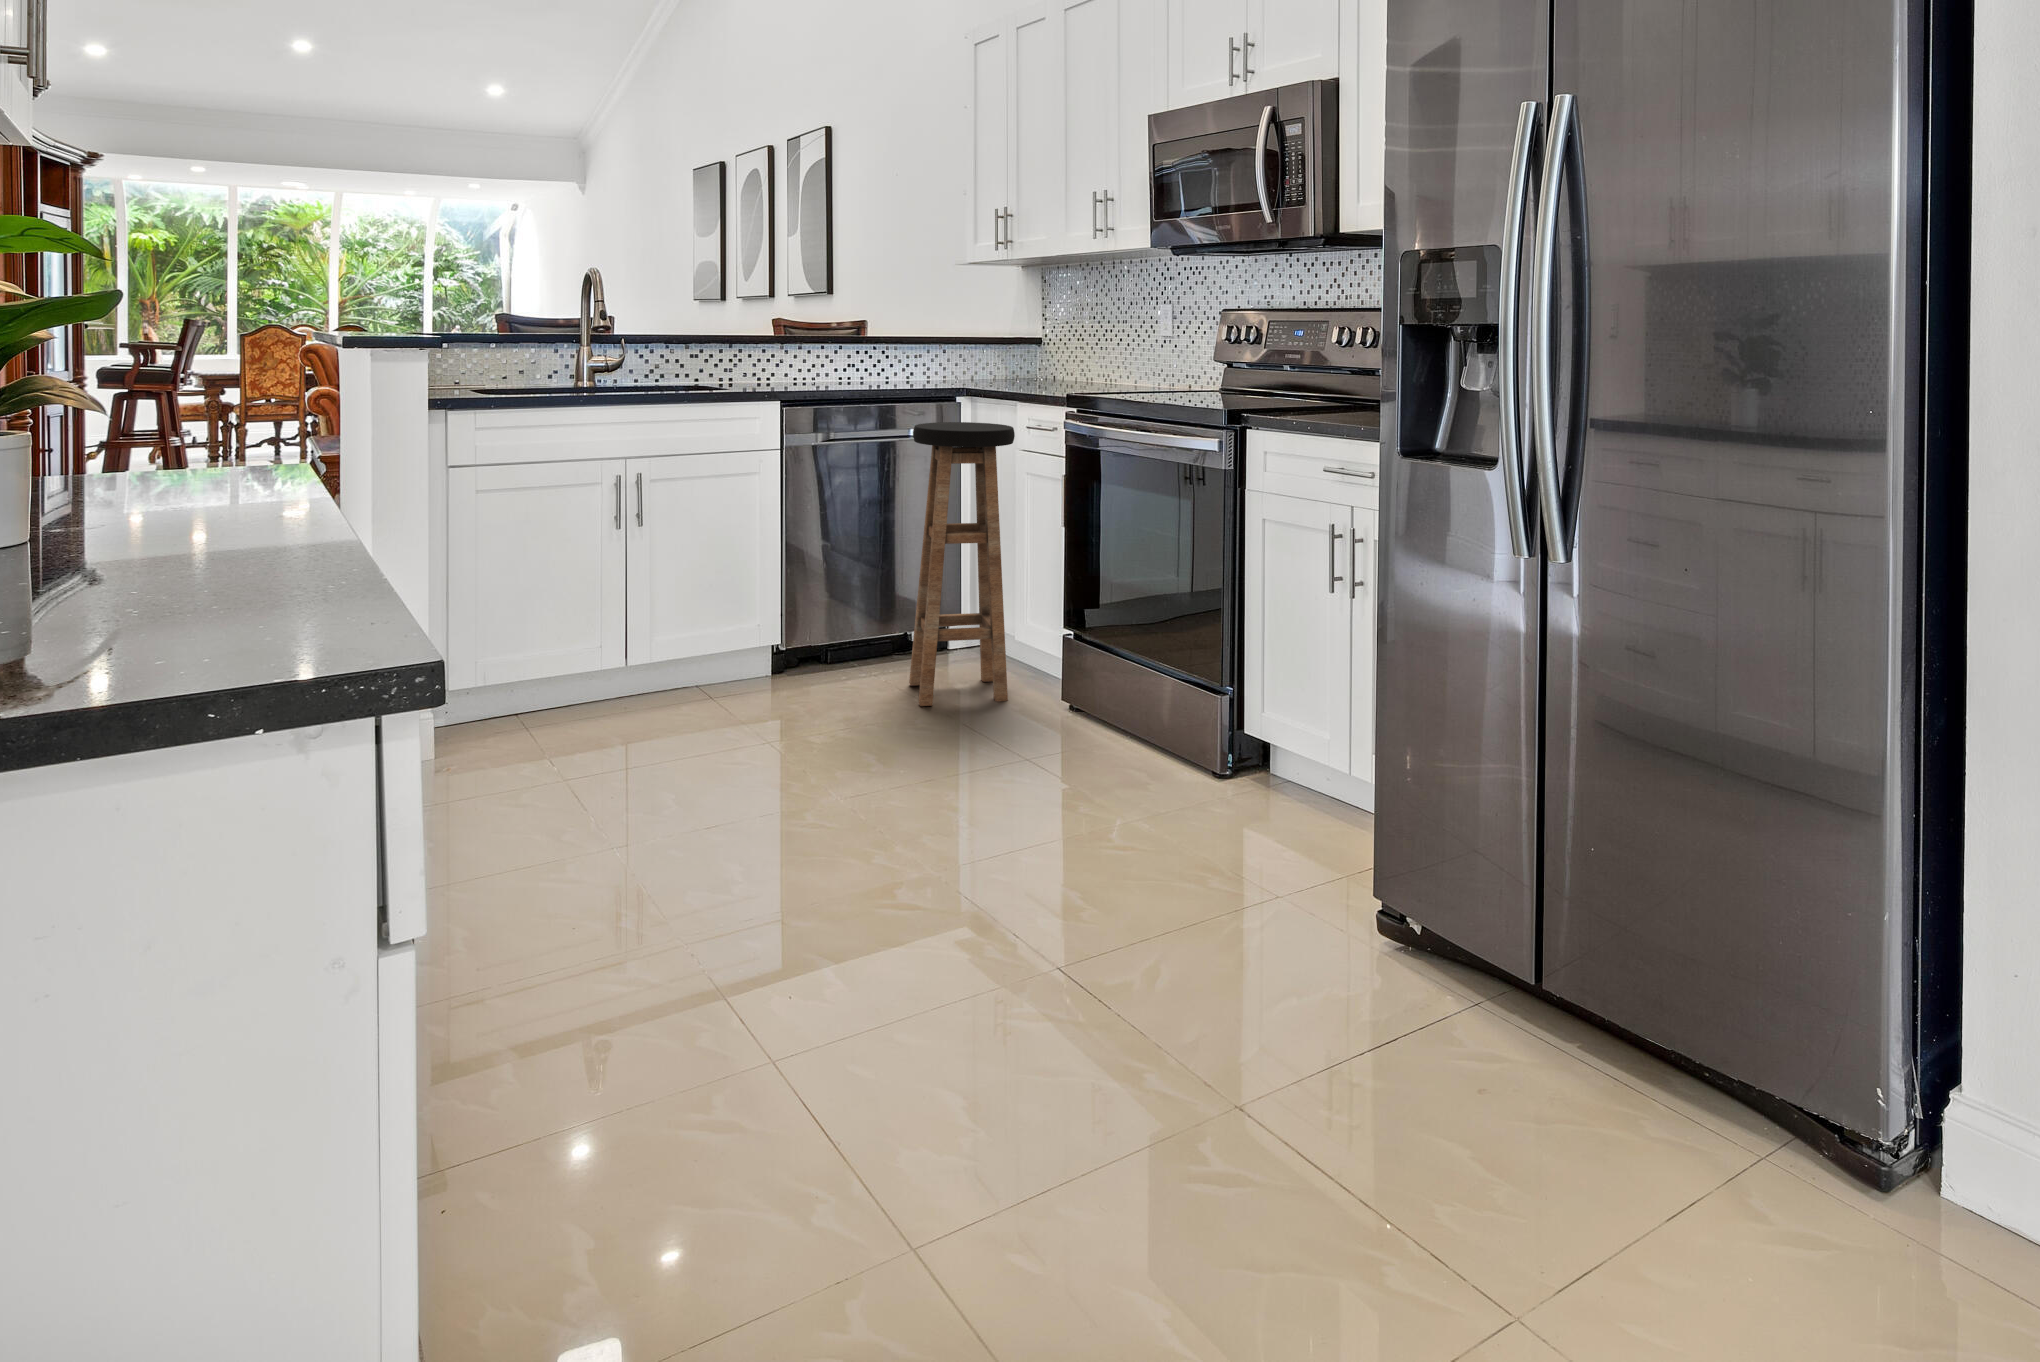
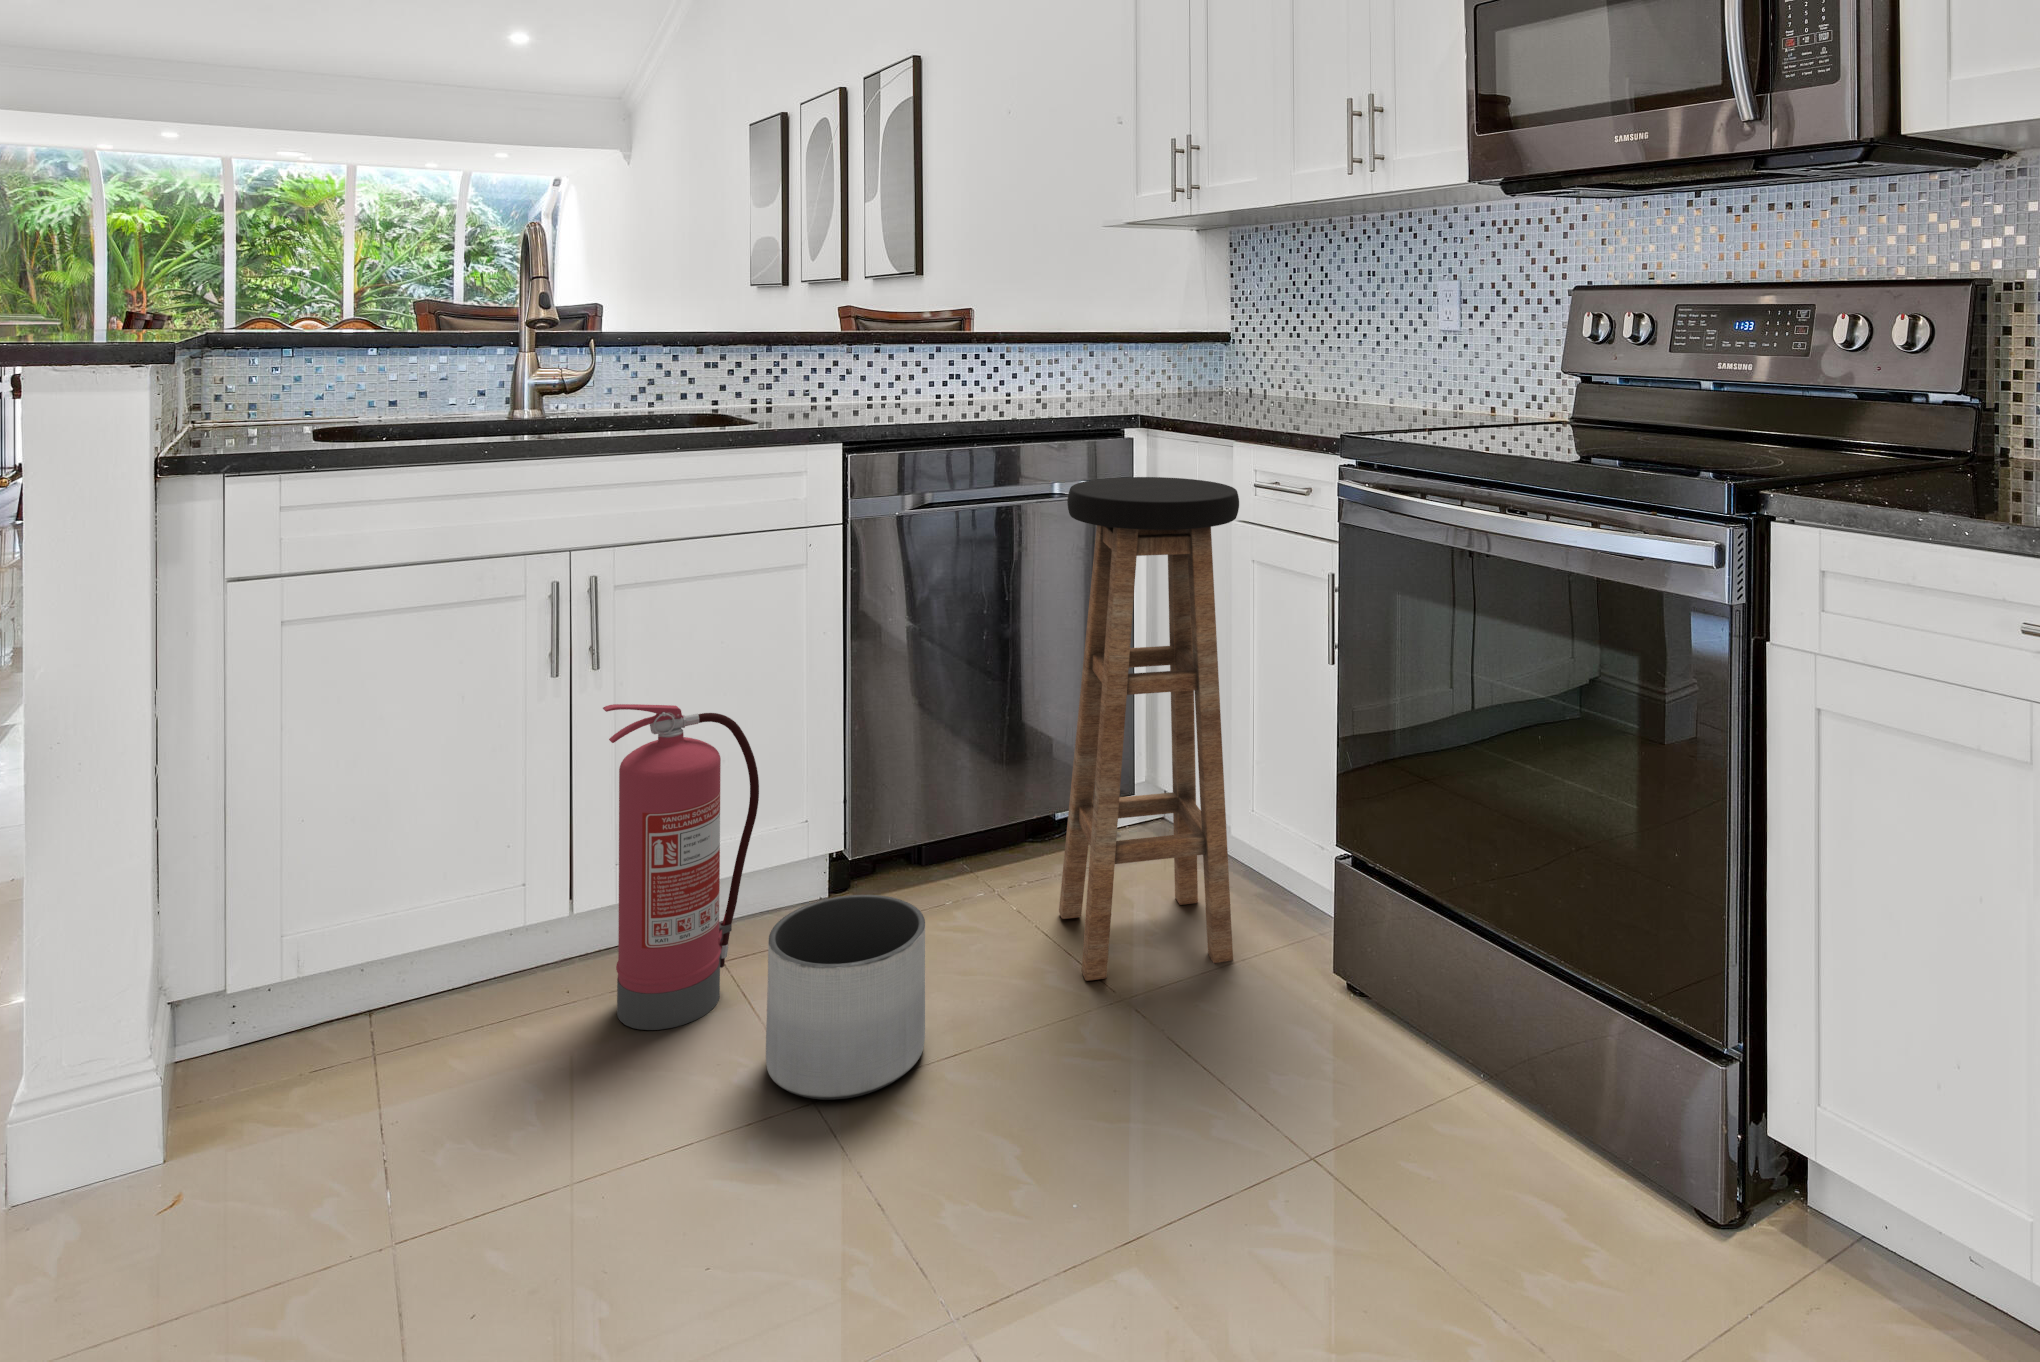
fire extinguisher: none [651,539,734,720] -> present [603,704,759,1030]
planter: none [742,647,828,740] -> present [766,895,925,1100]

